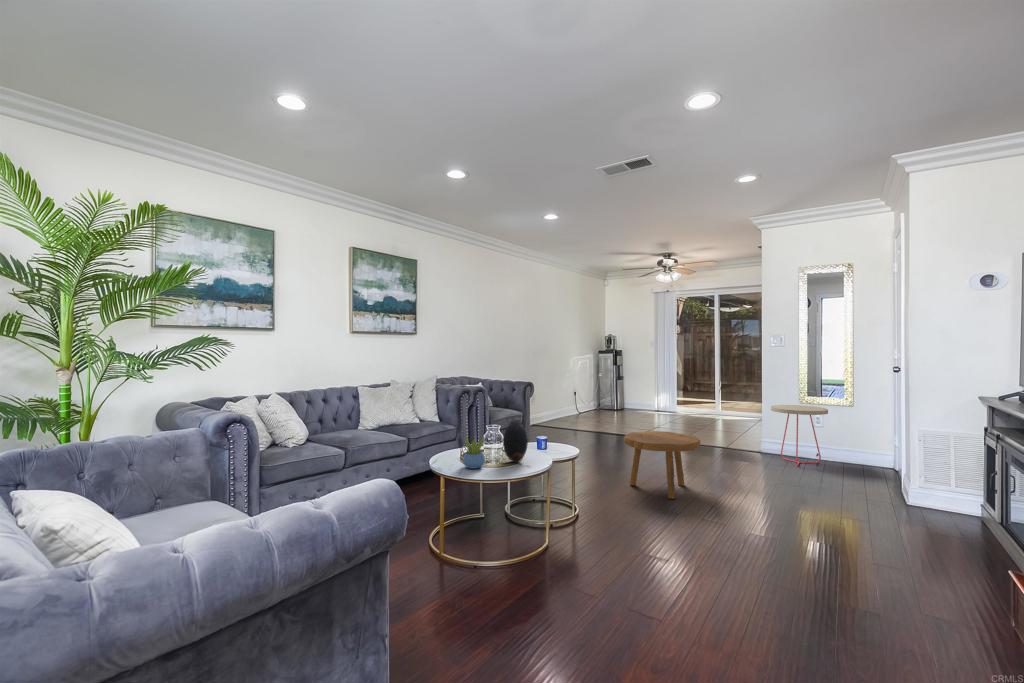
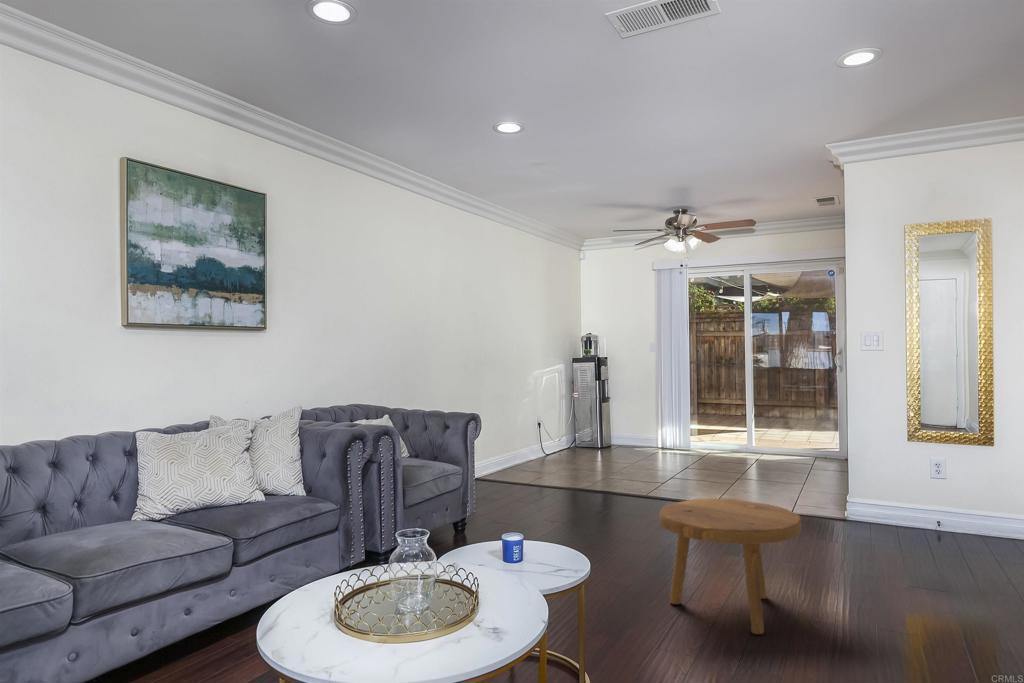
side table: present [771,405,828,466] -> none [877,440,973,544]
vase: present [503,420,528,462] -> none [438,509,494,608]
succulent plant: present [463,436,485,469] -> none [340,553,395,641]

